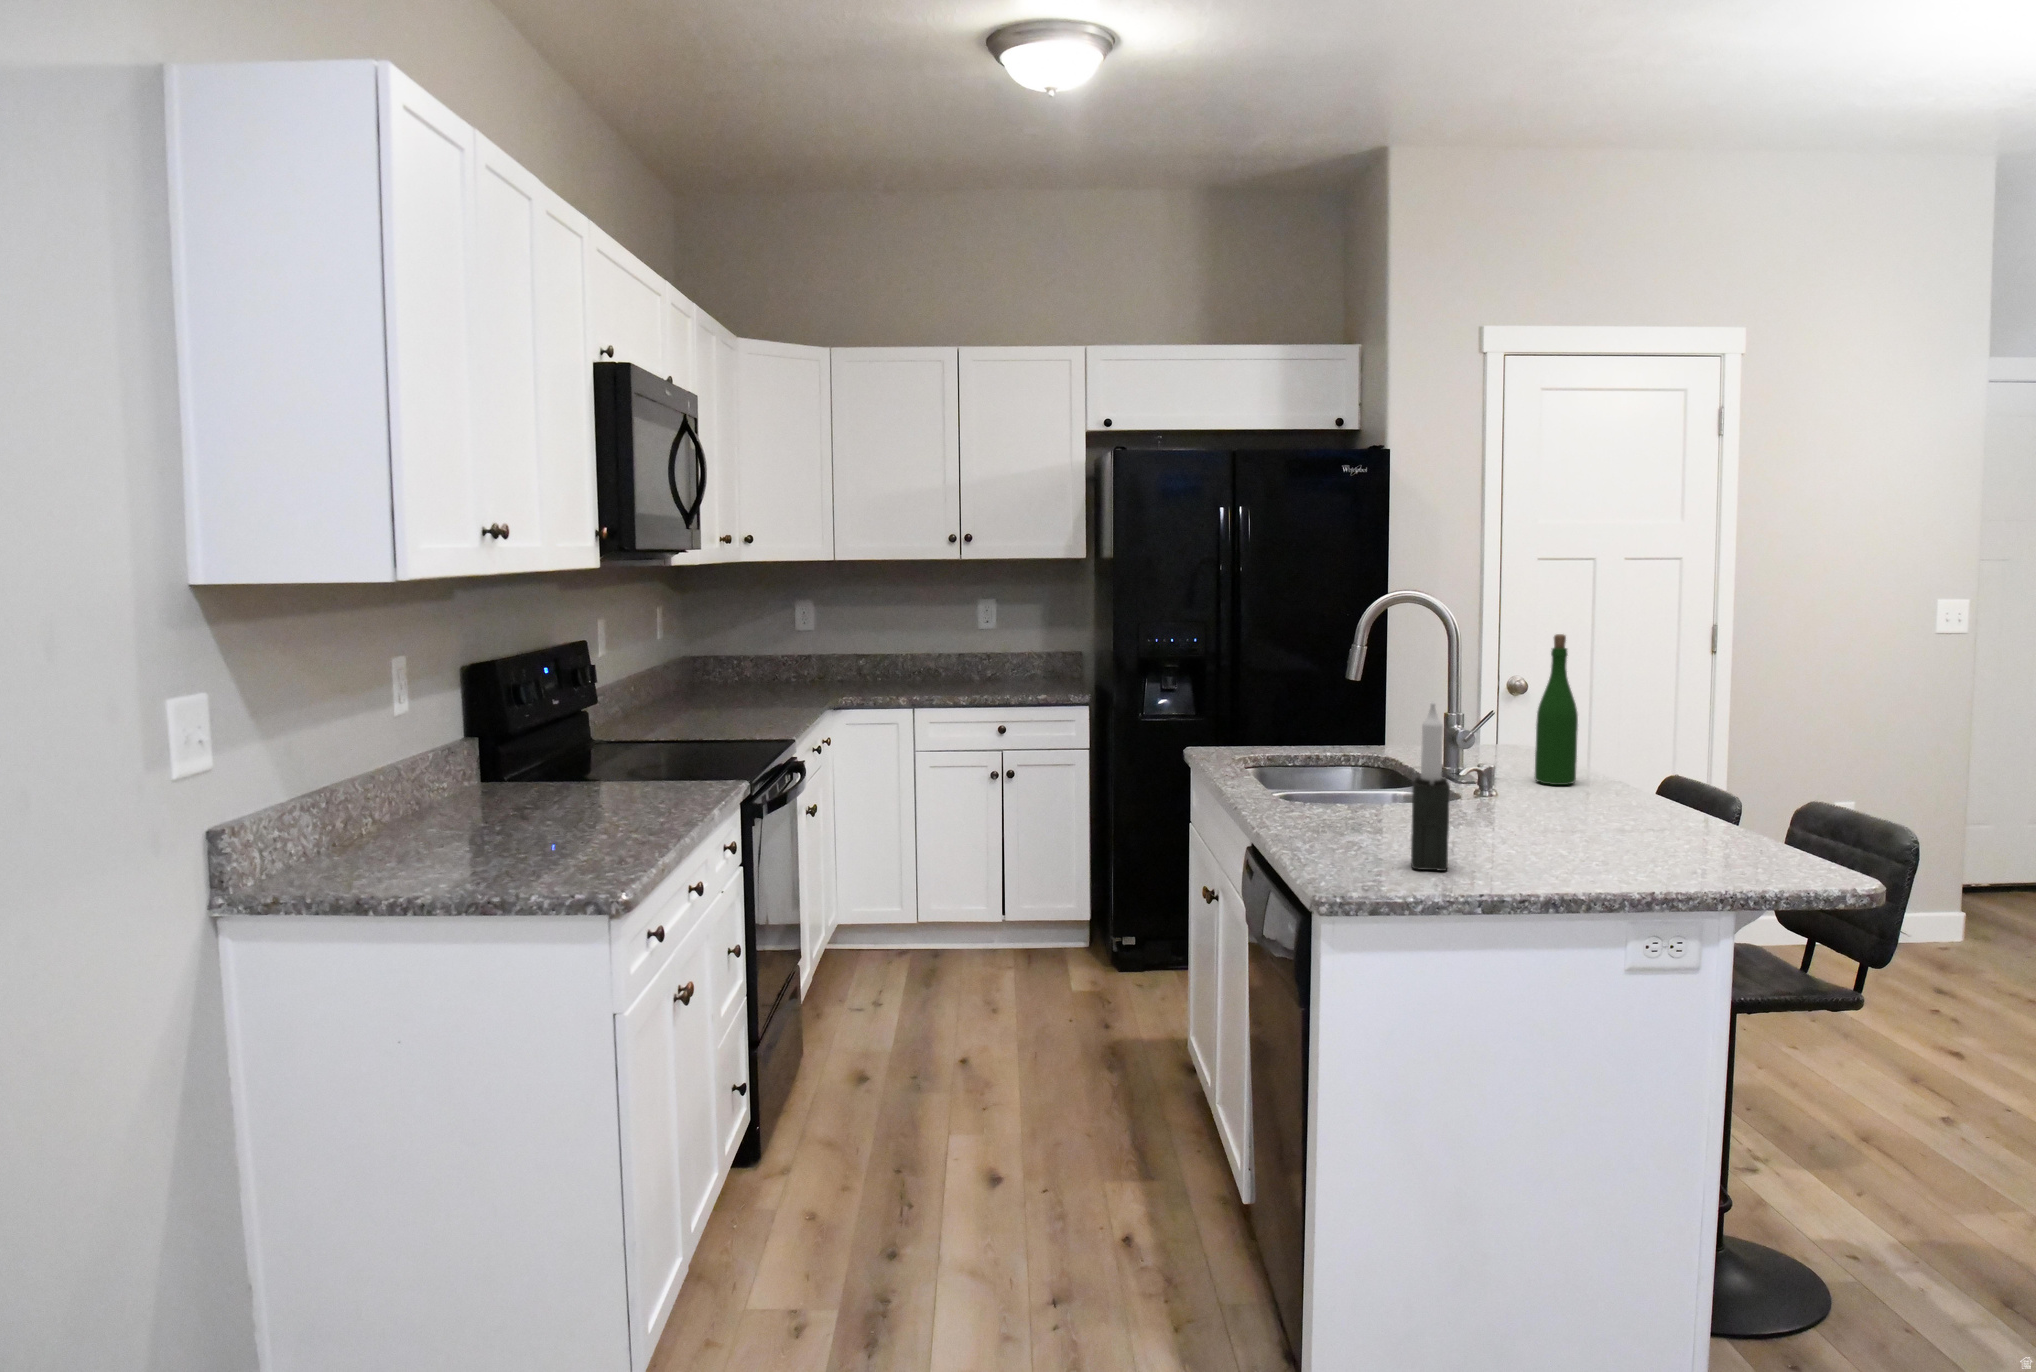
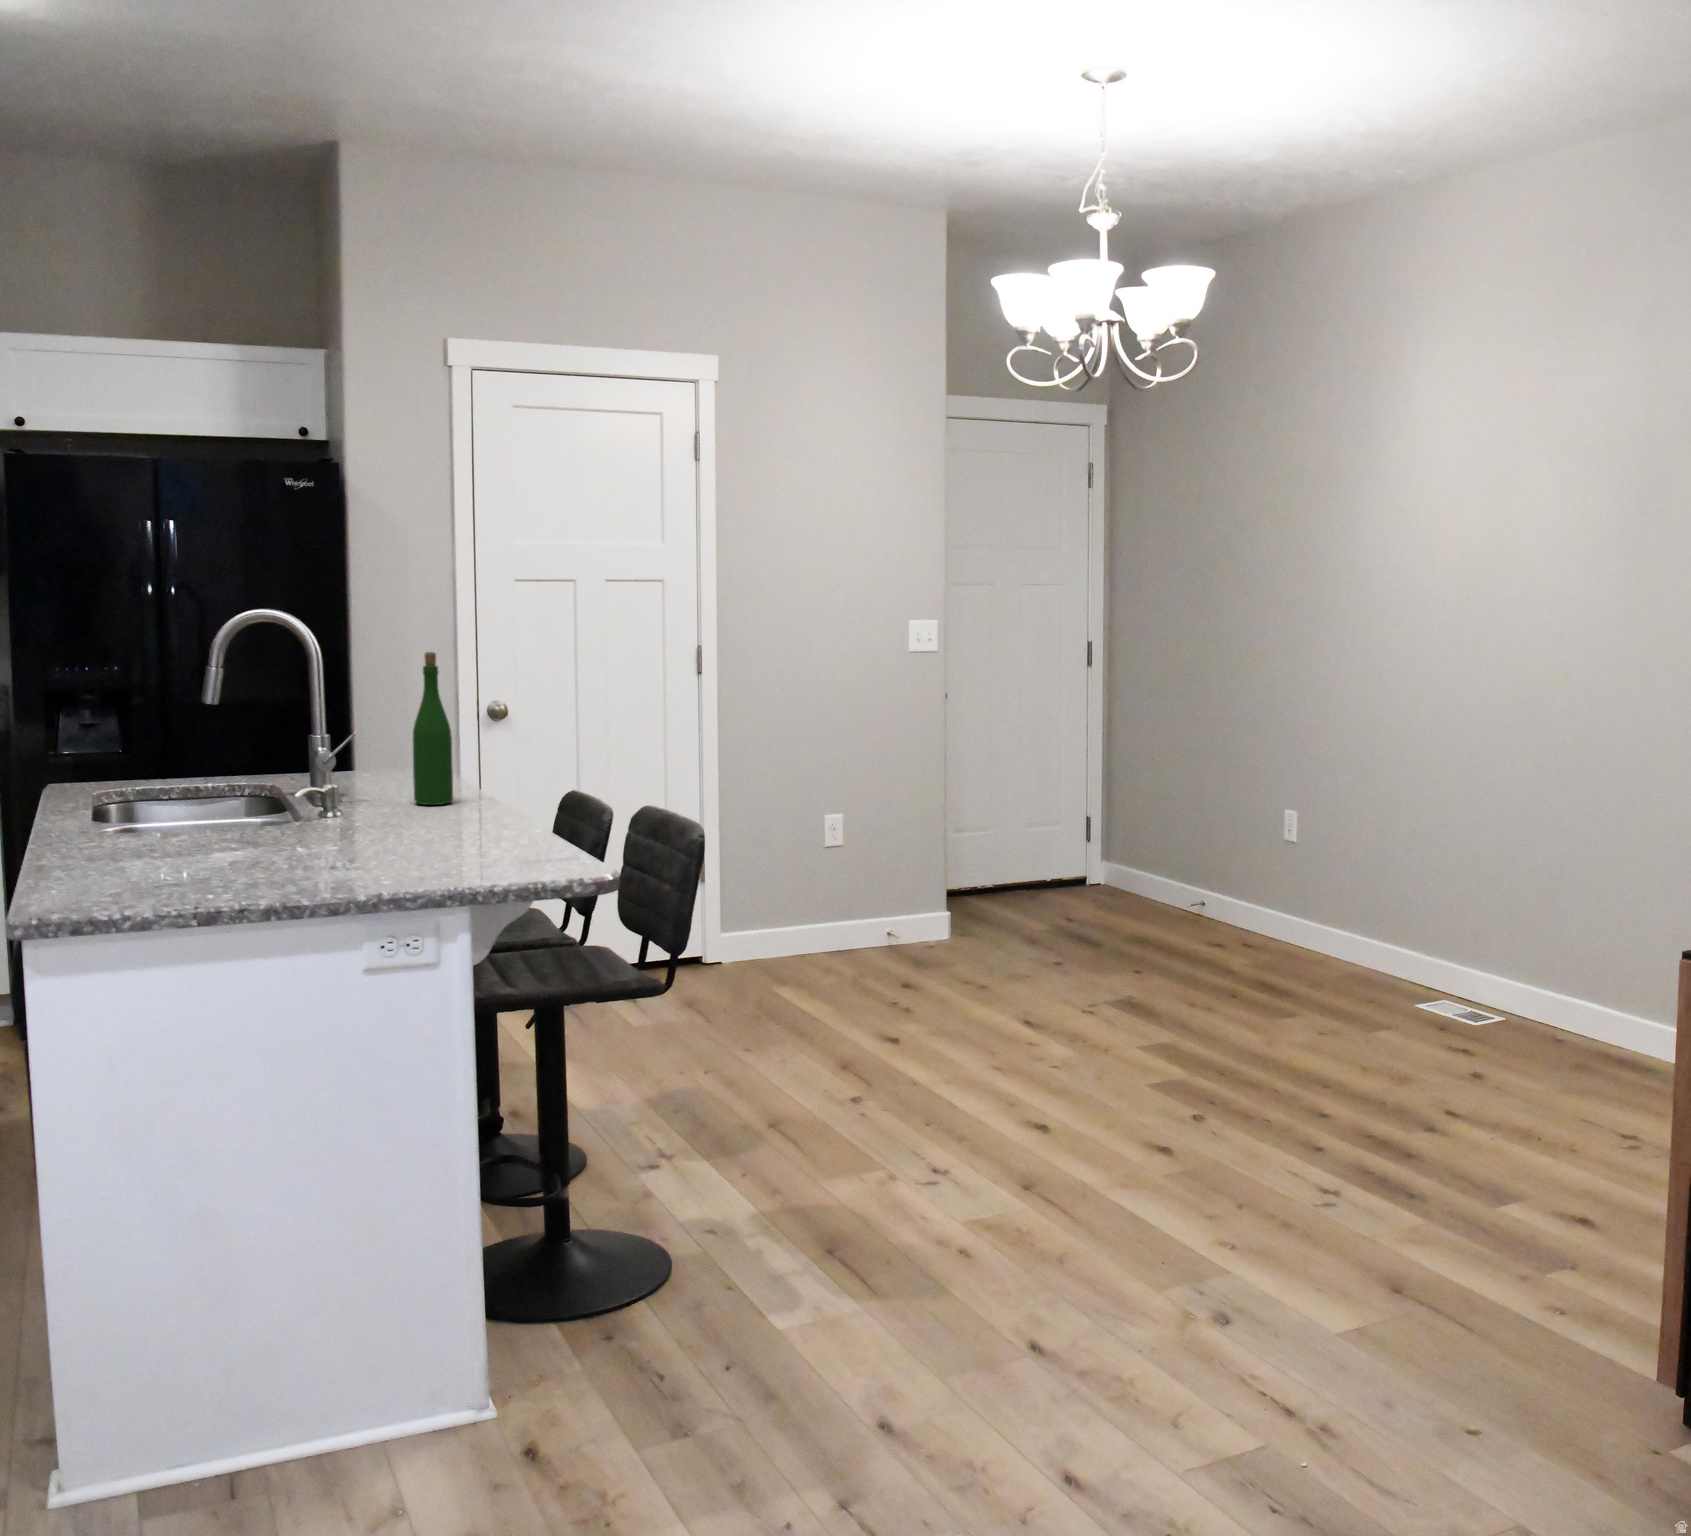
candle: present [1411,702,1450,871] -> none [147,712,195,889]

